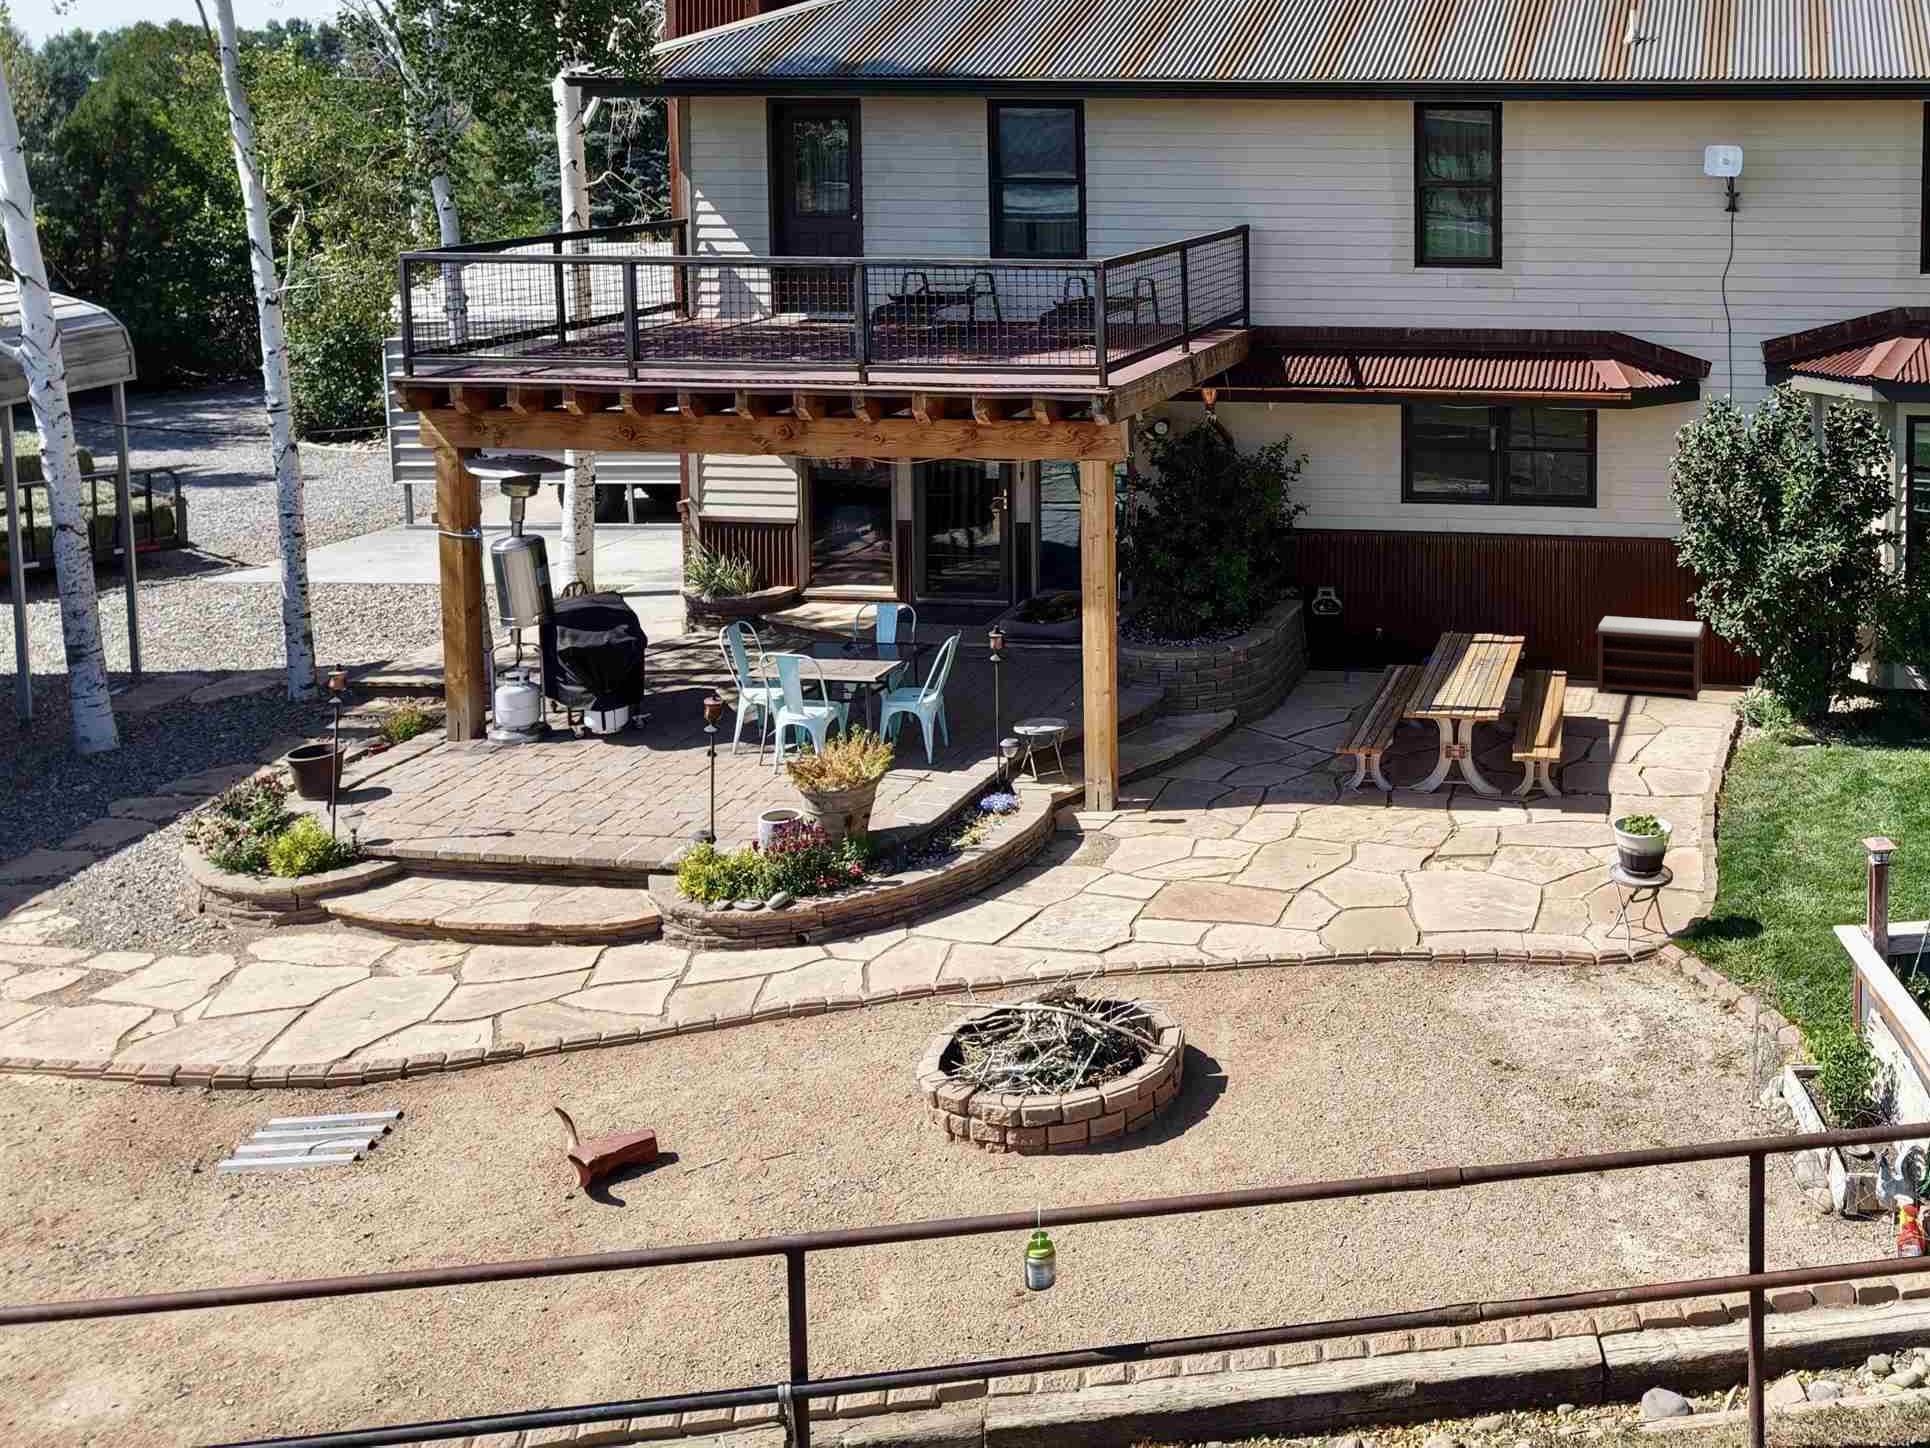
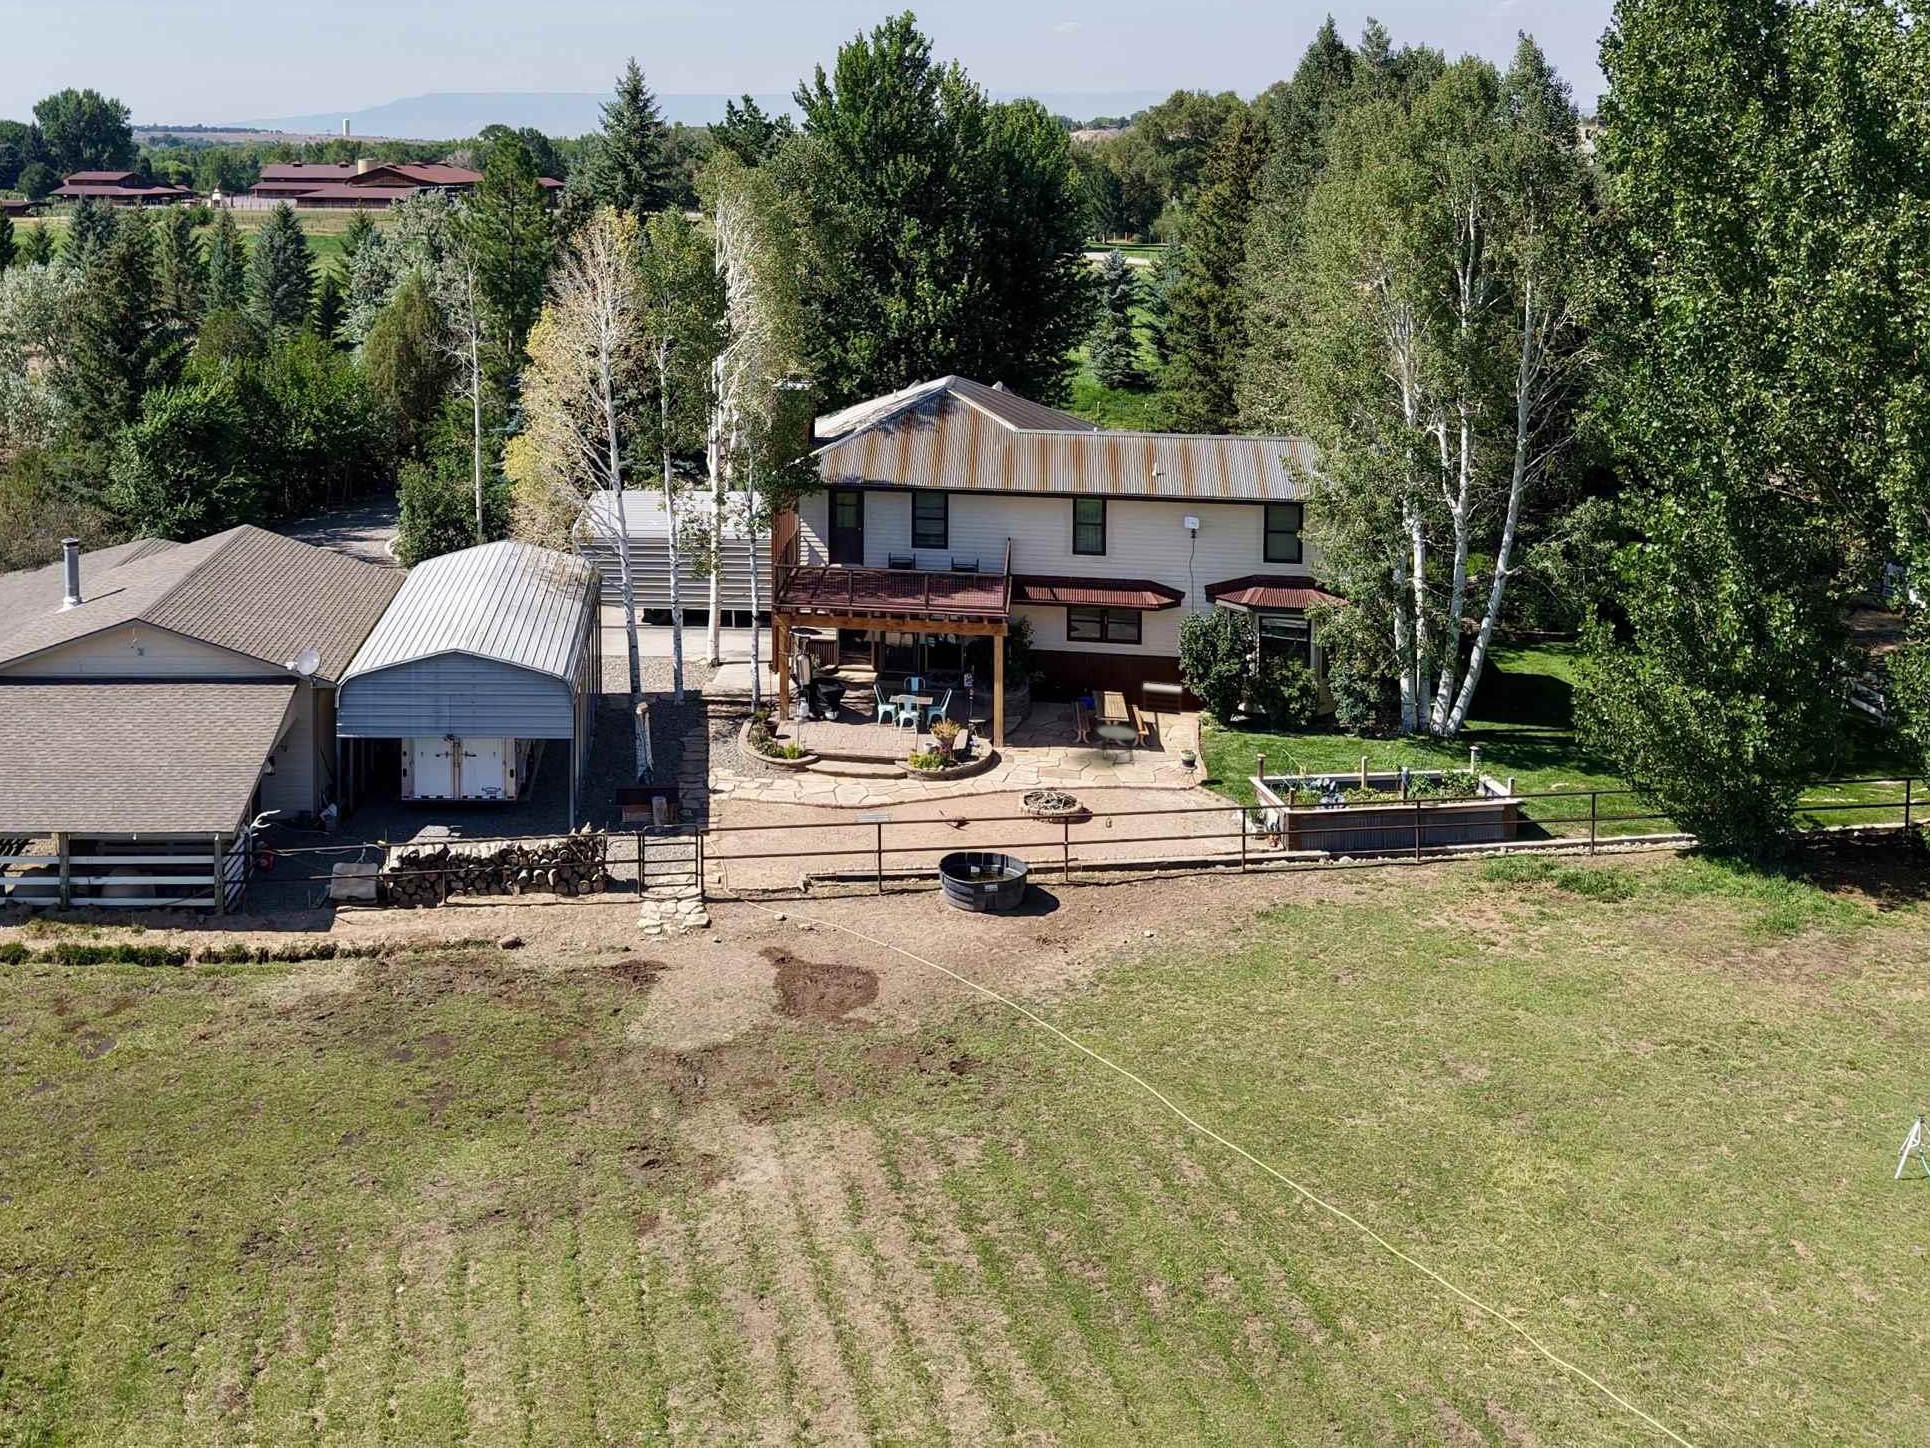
round table: none [1380,726,1516,845] -> present [1096,724,1139,760]

